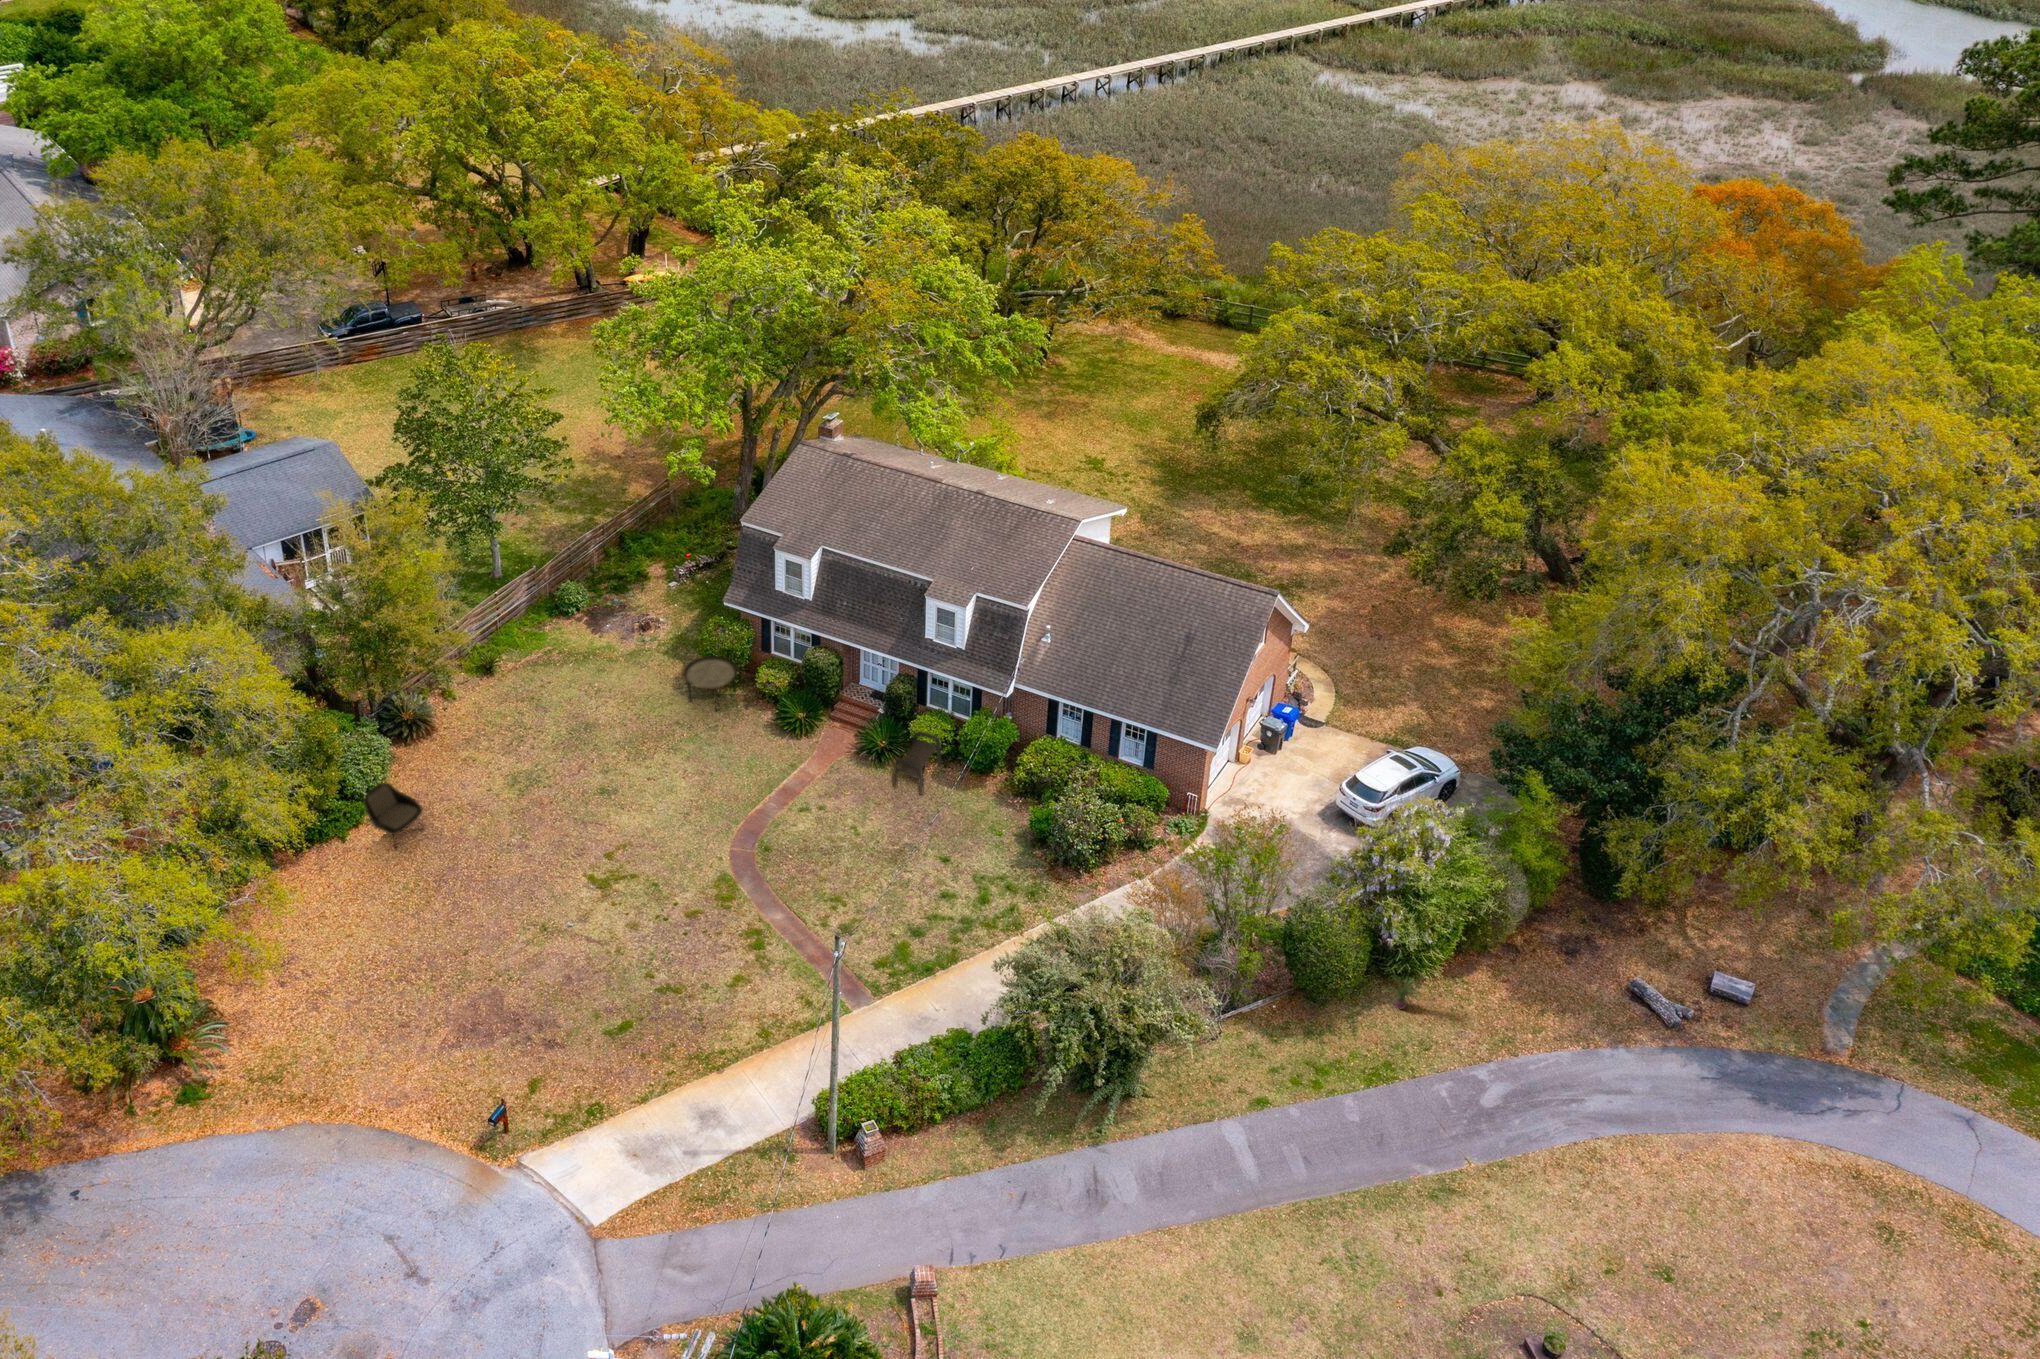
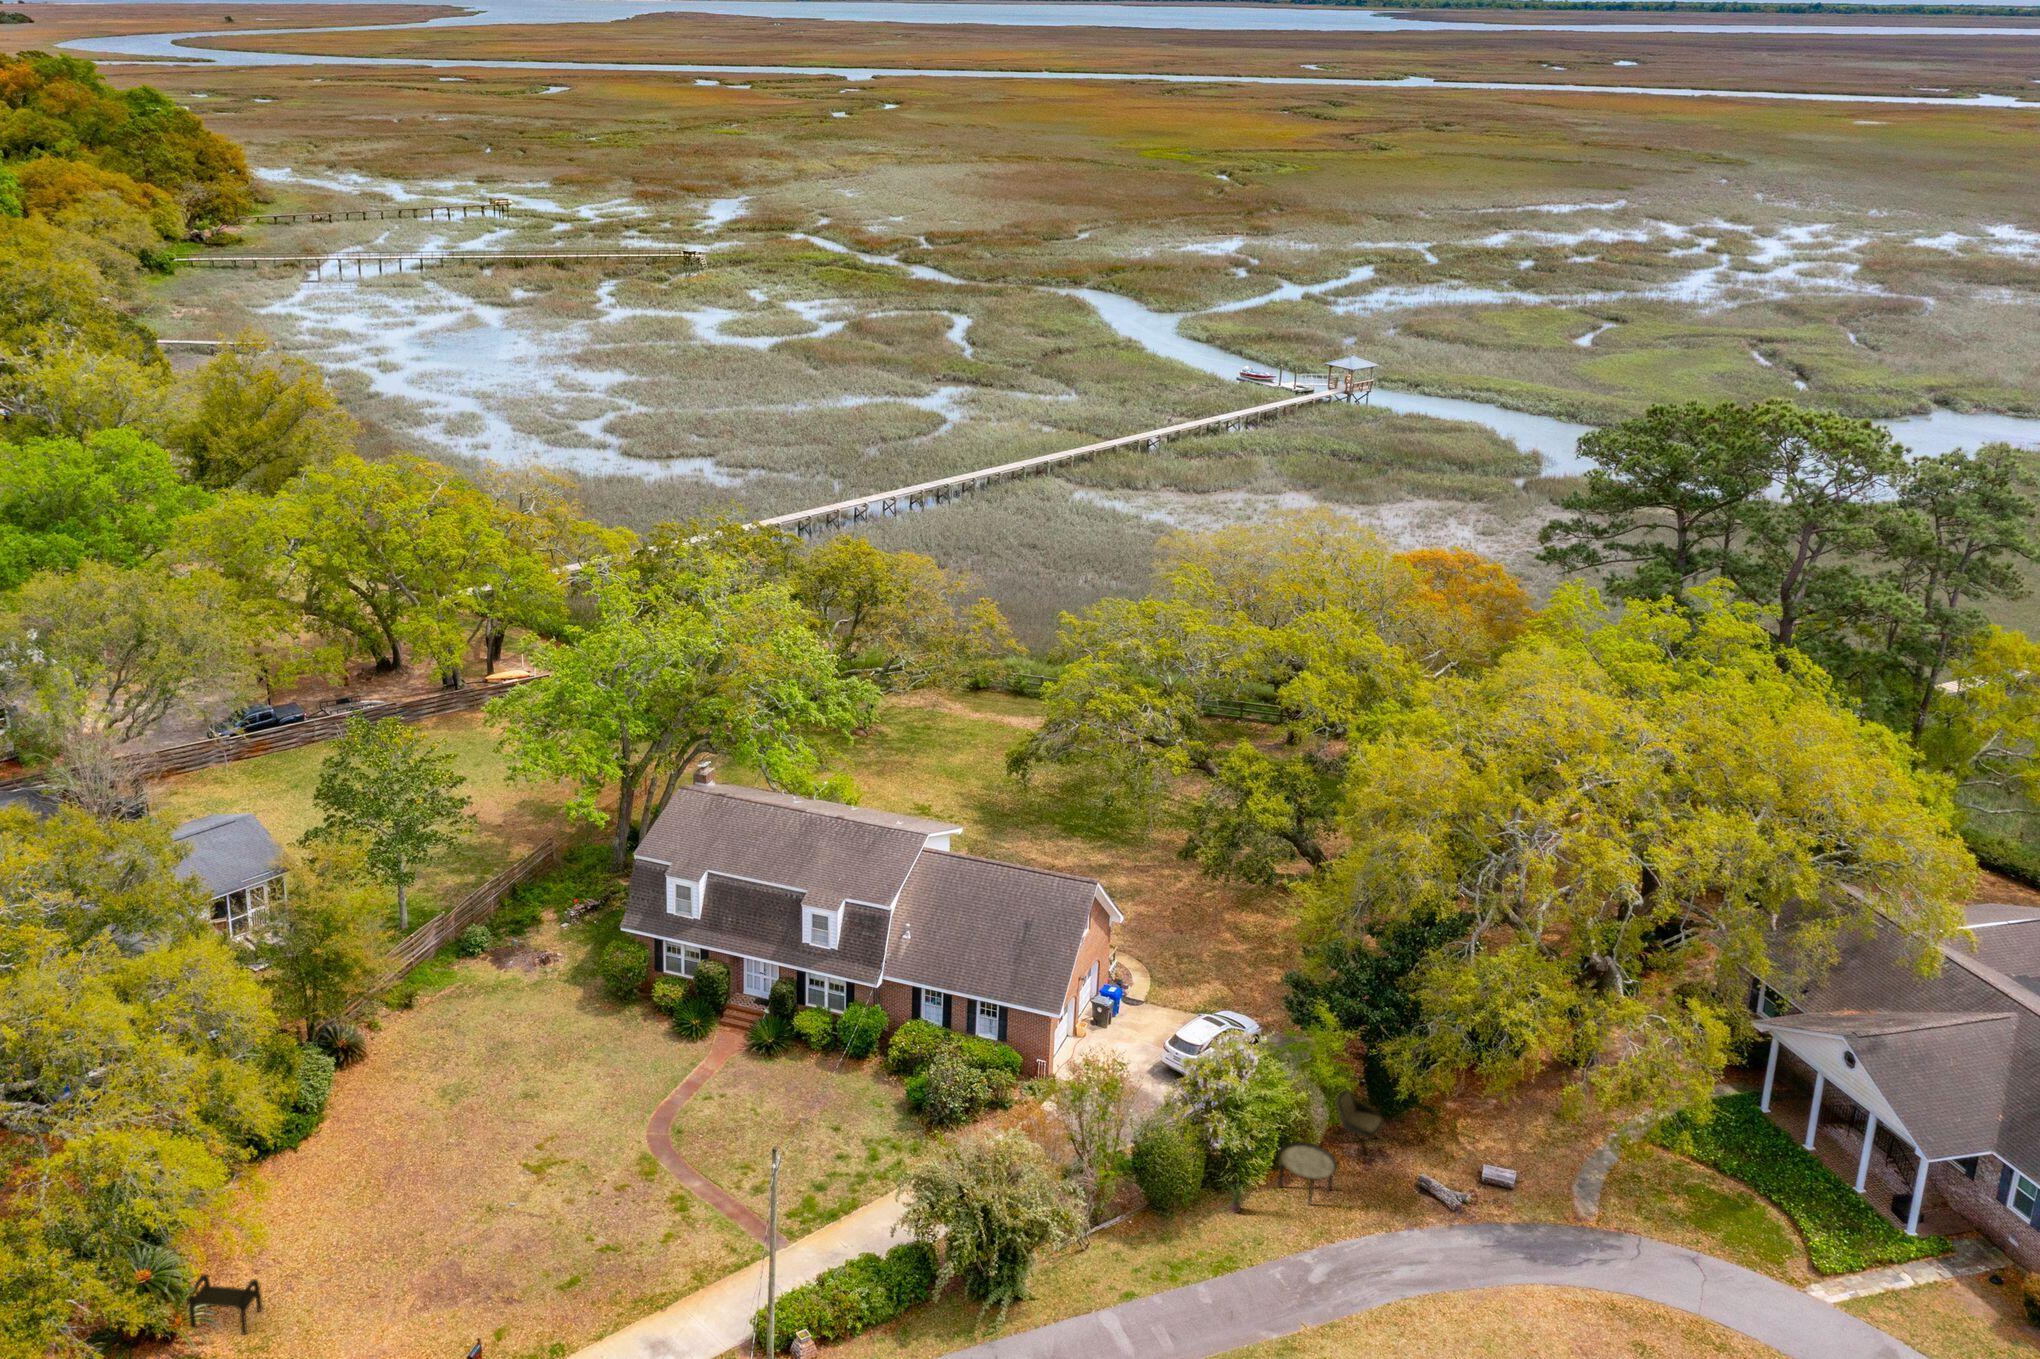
round table: present [684,656,737,710] -> present [1278,1142,1337,1205]
bench: present [893,731,941,795] -> present [188,1274,262,1335]
lounge chair: present [363,782,423,846] -> present [1337,1090,1383,1147]

